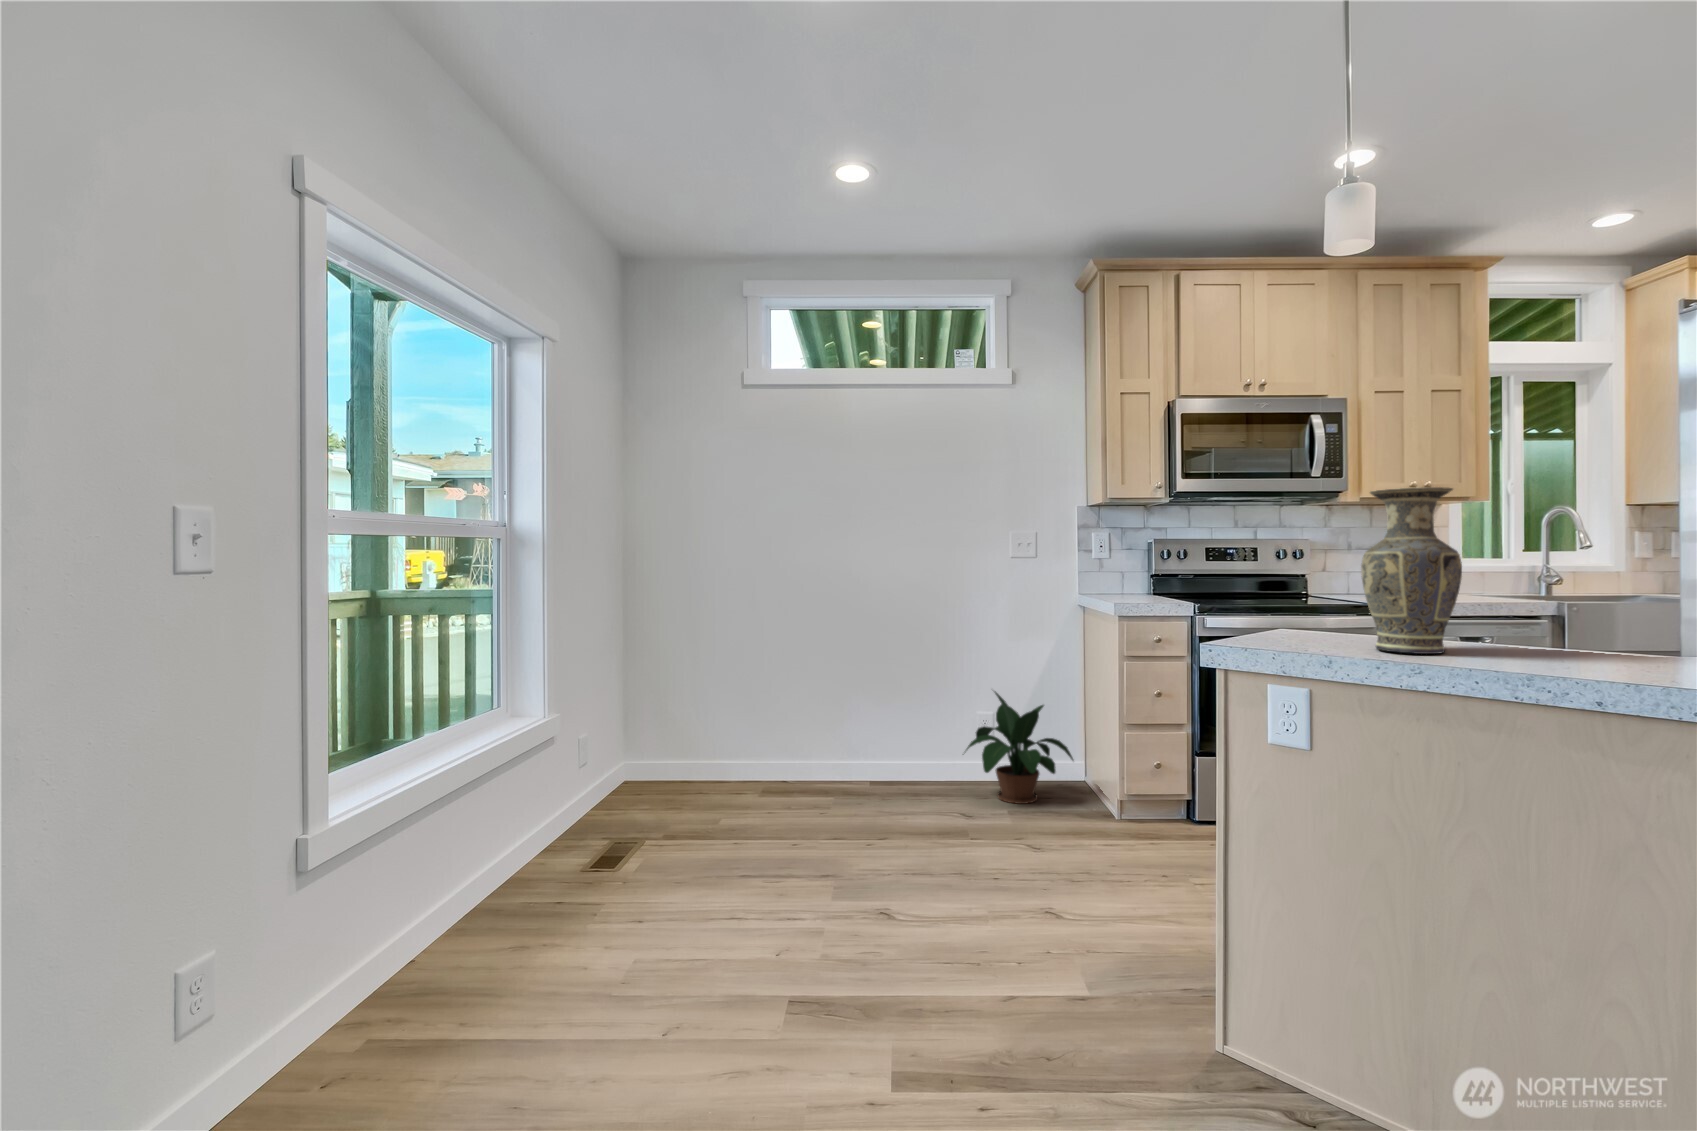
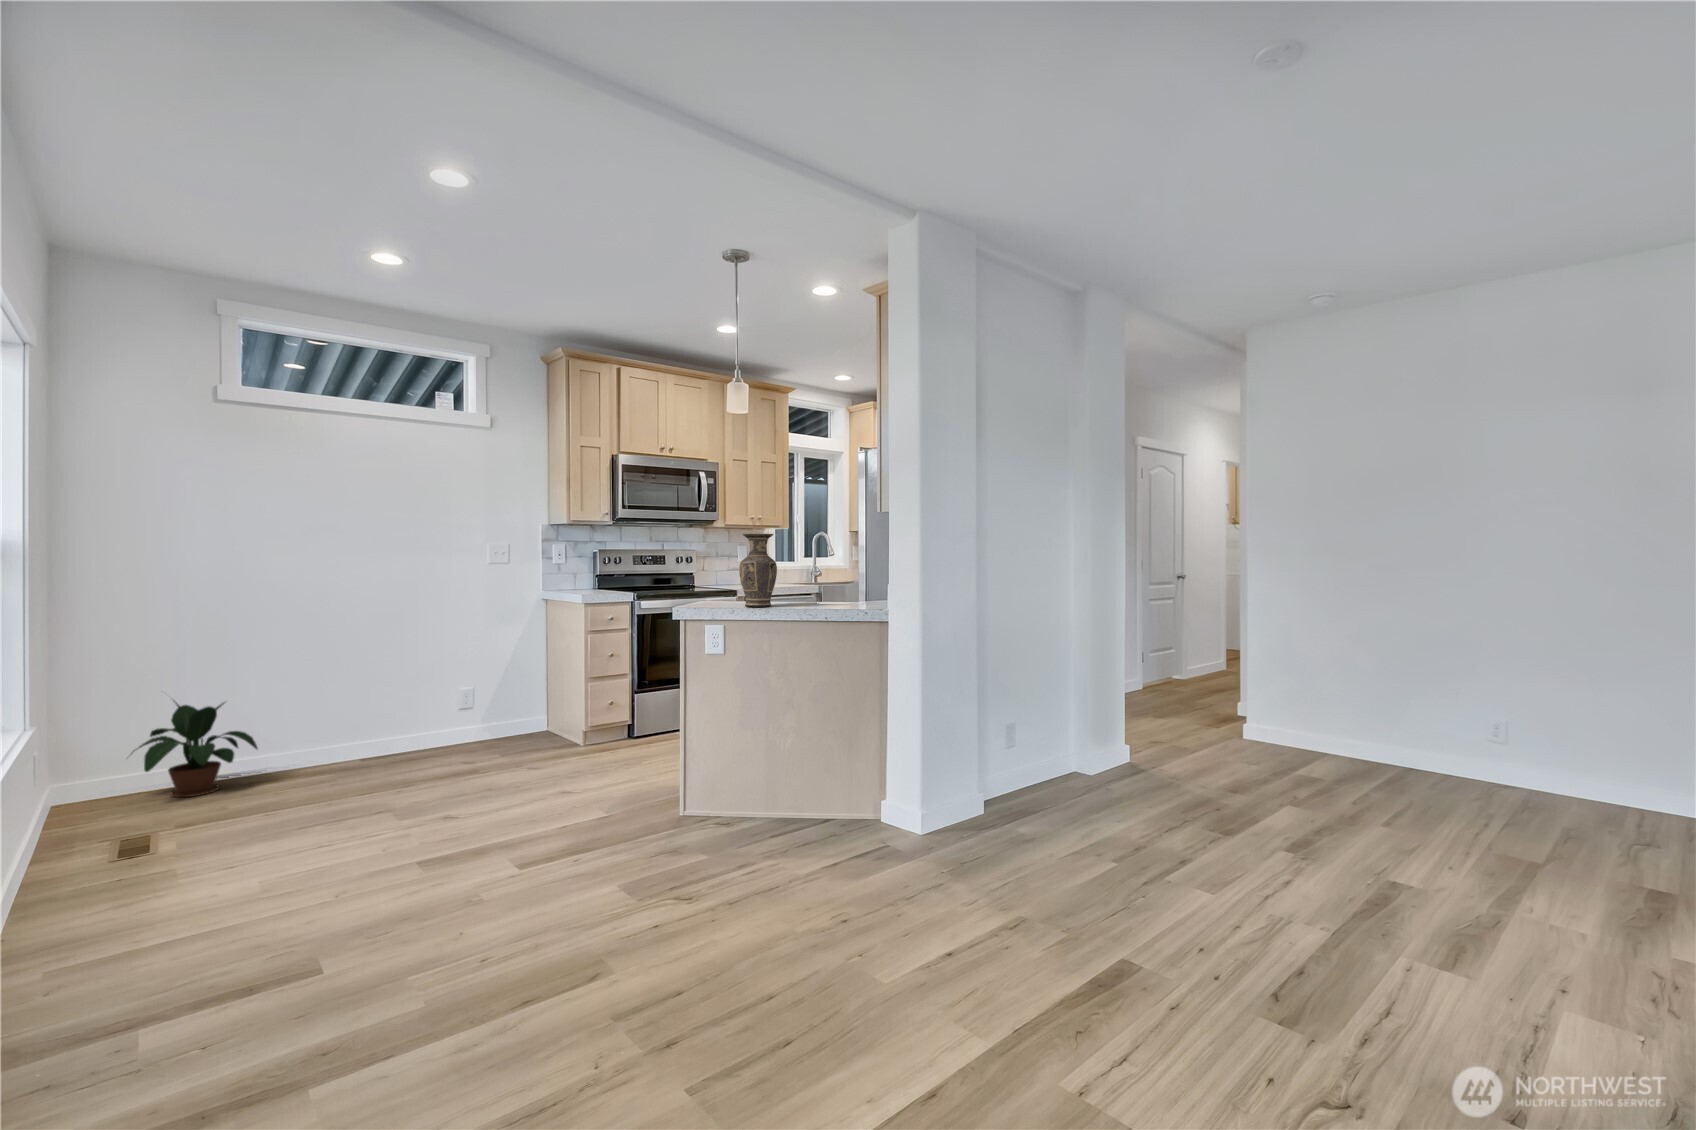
potted plant: present [966,691,1073,804] -> present [131,700,258,797]

